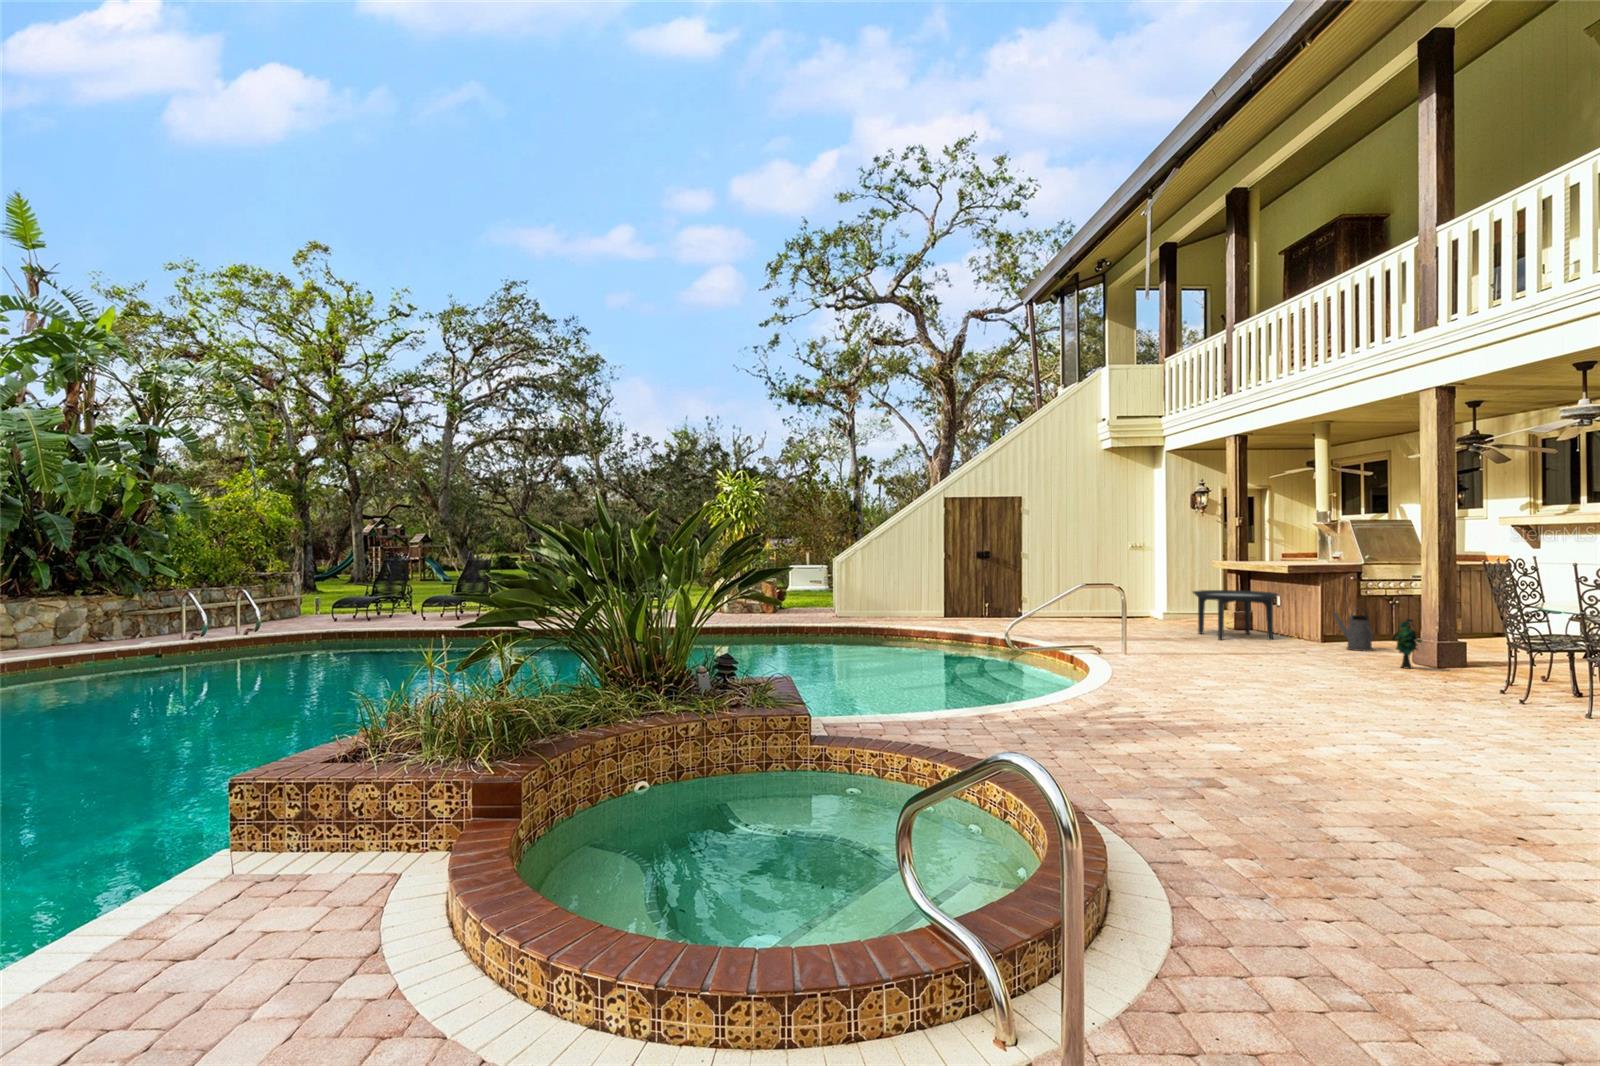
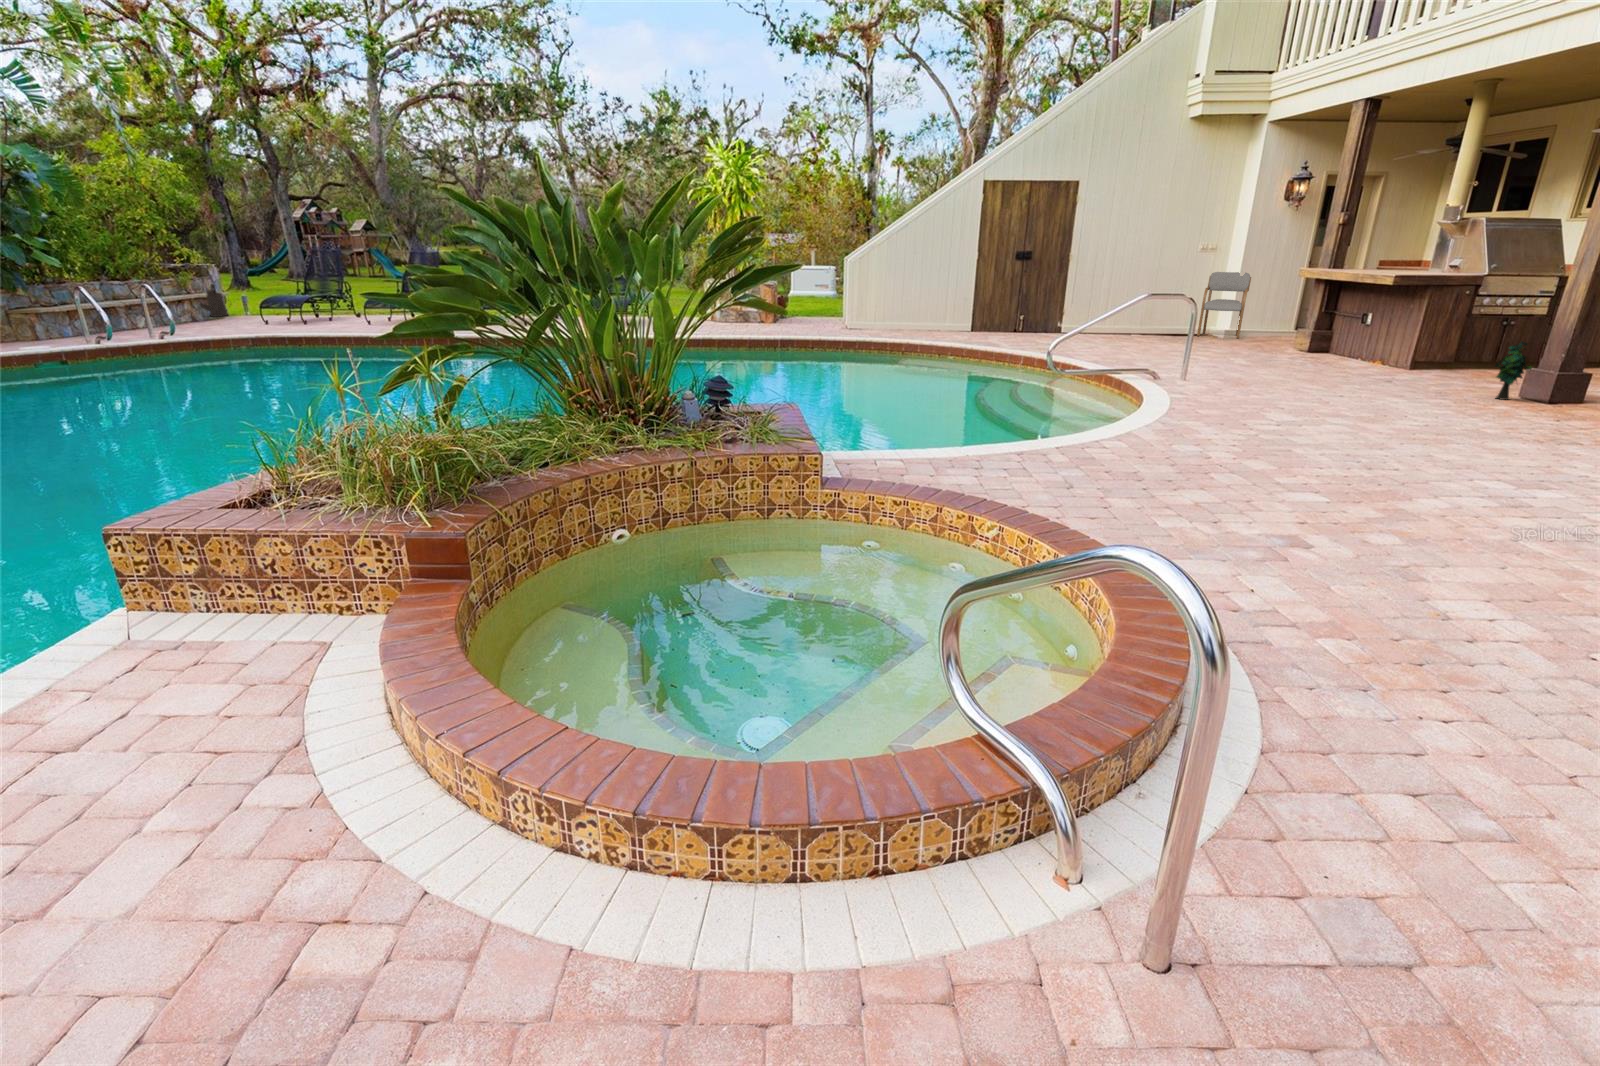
armchair: none [1145,566,1184,621] -> present [1197,272,1251,339]
round table: present [1193,590,1277,640] -> none [1259,302,1364,363]
watering can: present [1333,607,1374,651] -> present [200,284,228,317]

